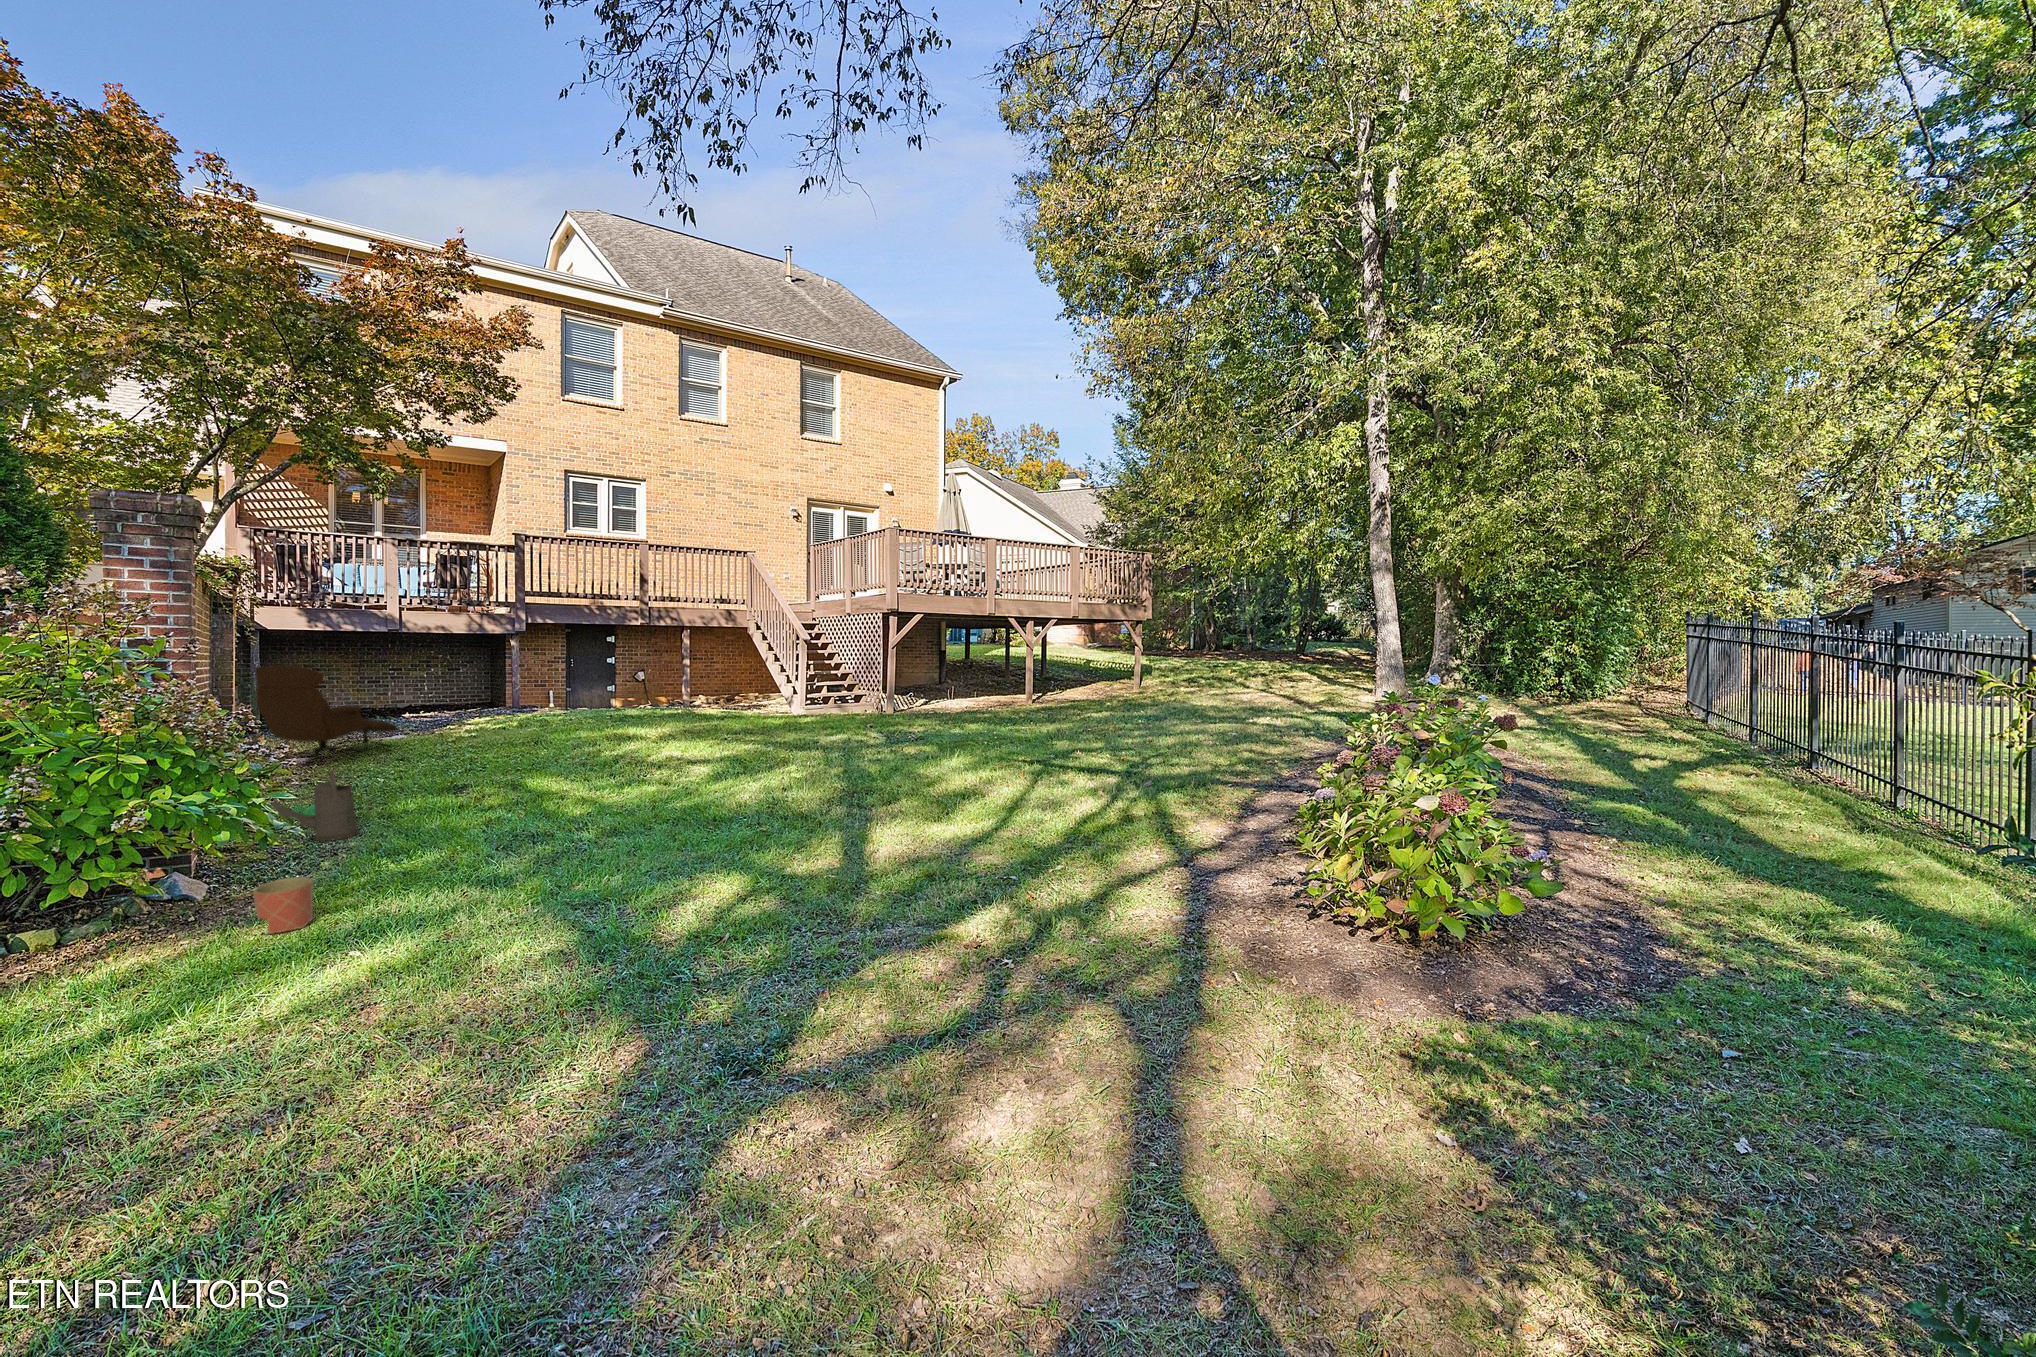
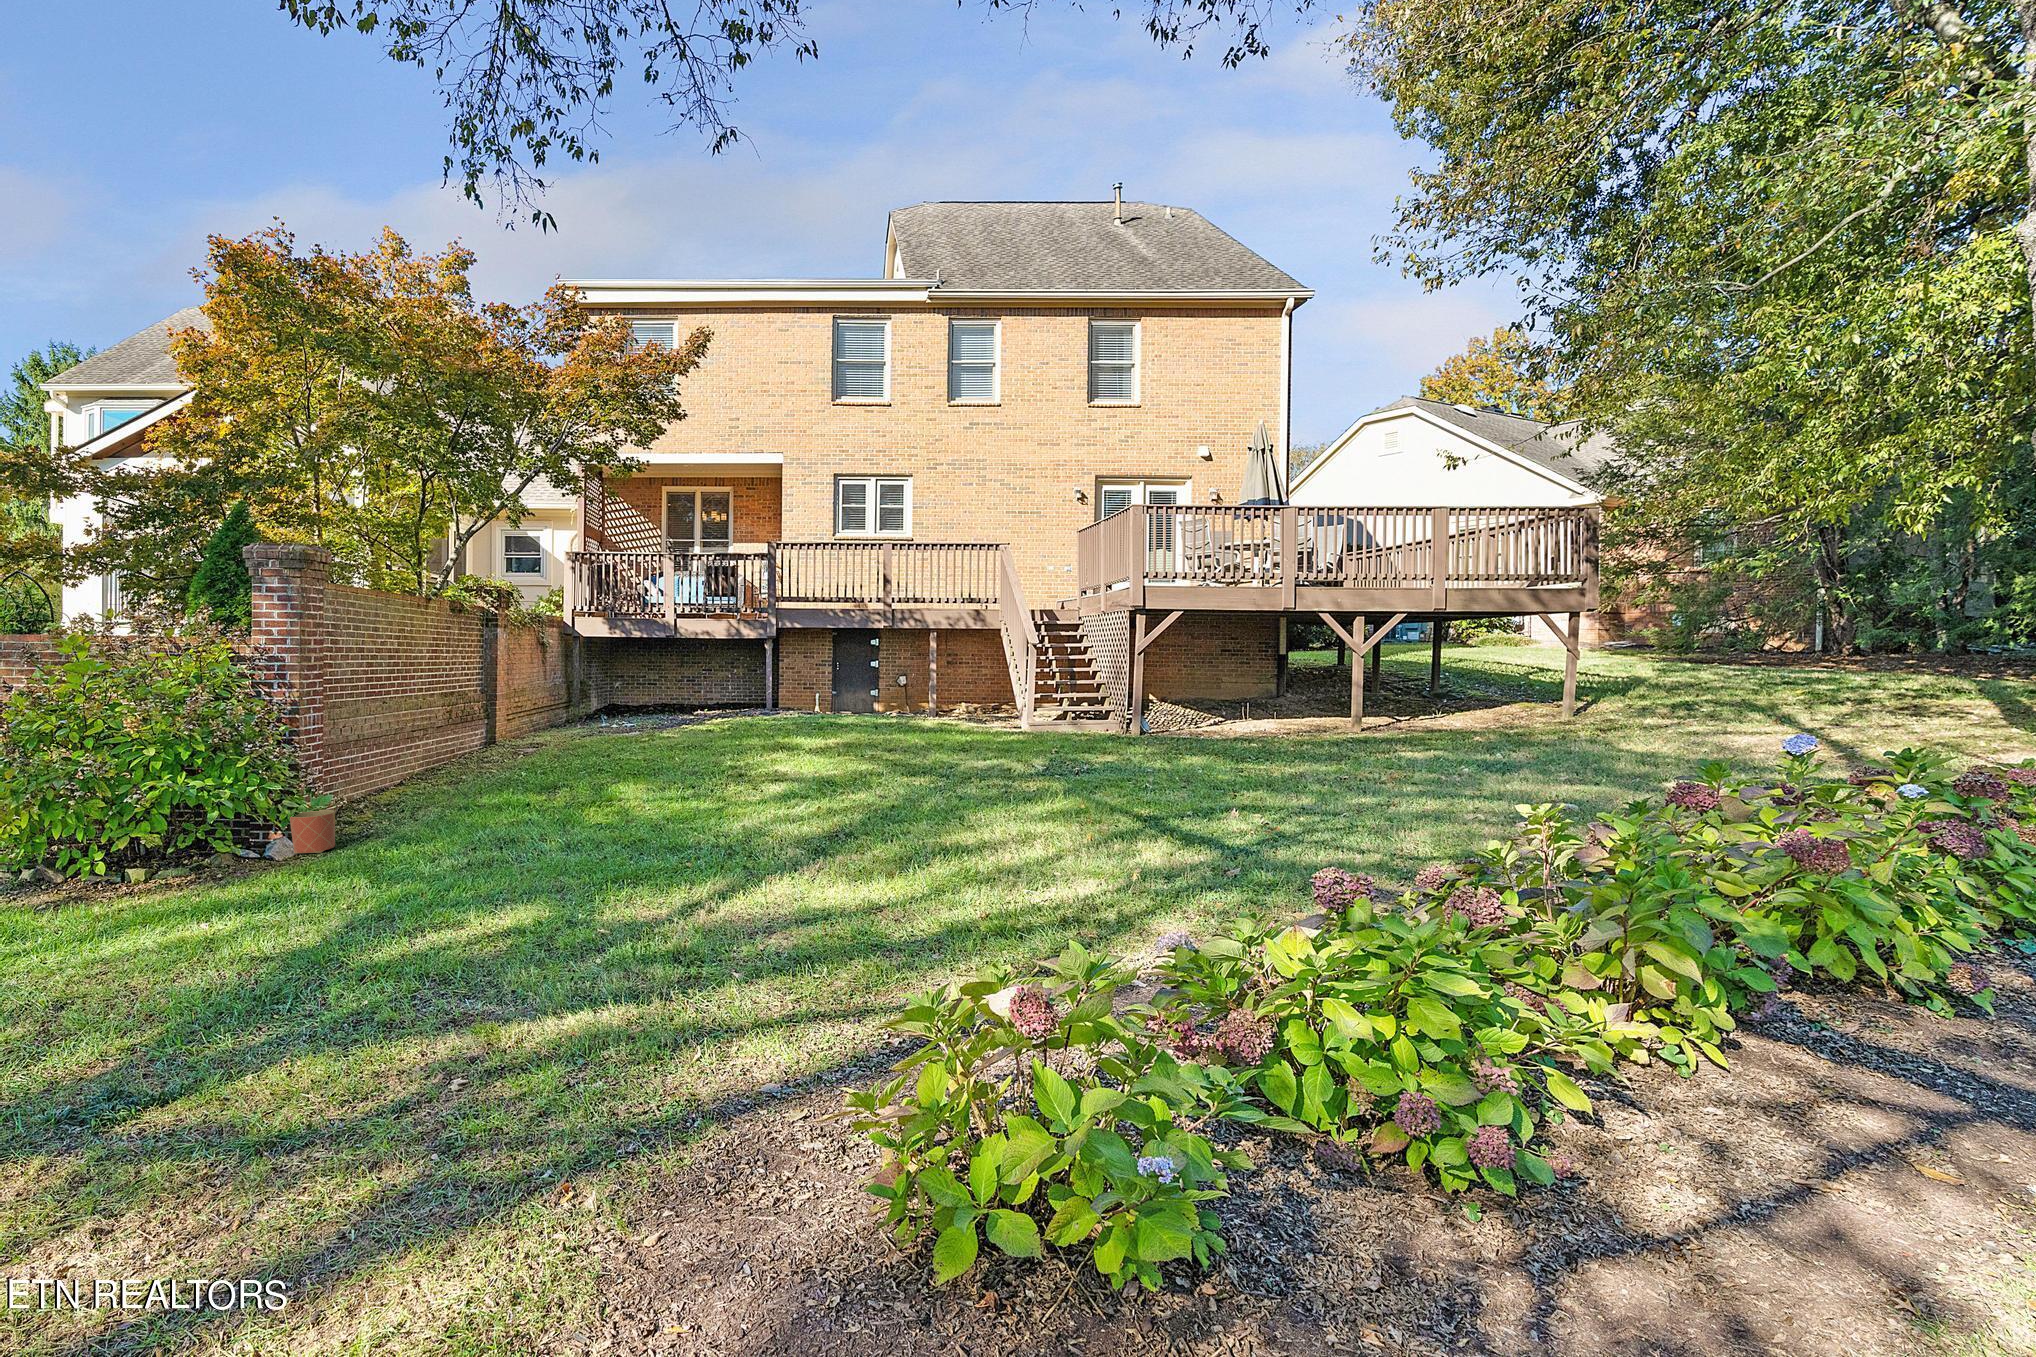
lounge chair: present [255,665,398,765] -> none [491,657,606,749]
watering can: present [271,770,359,841] -> none [390,736,477,800]

